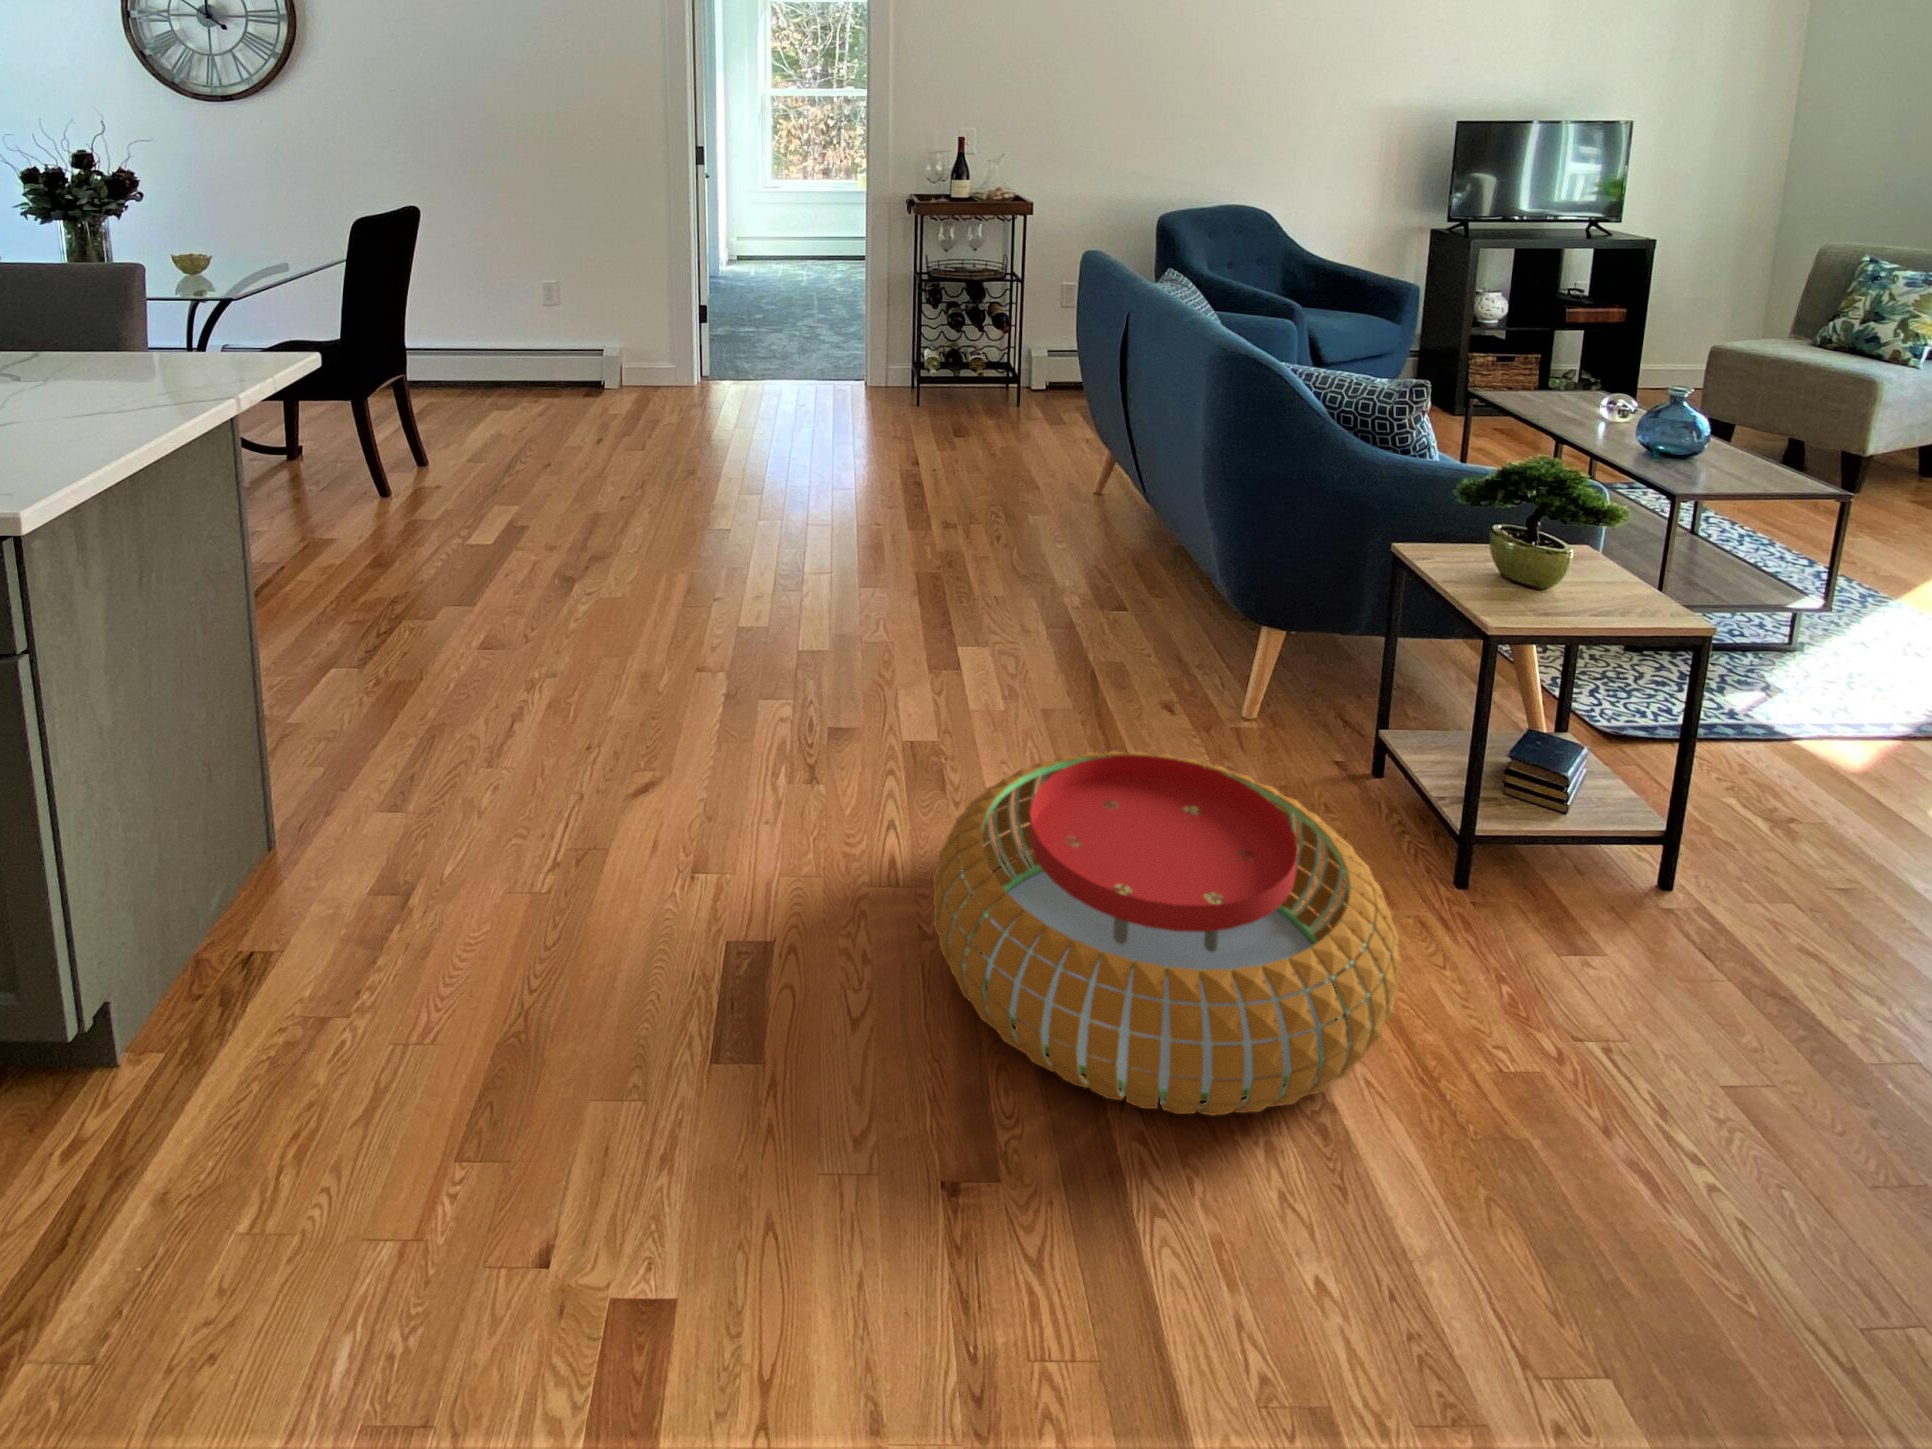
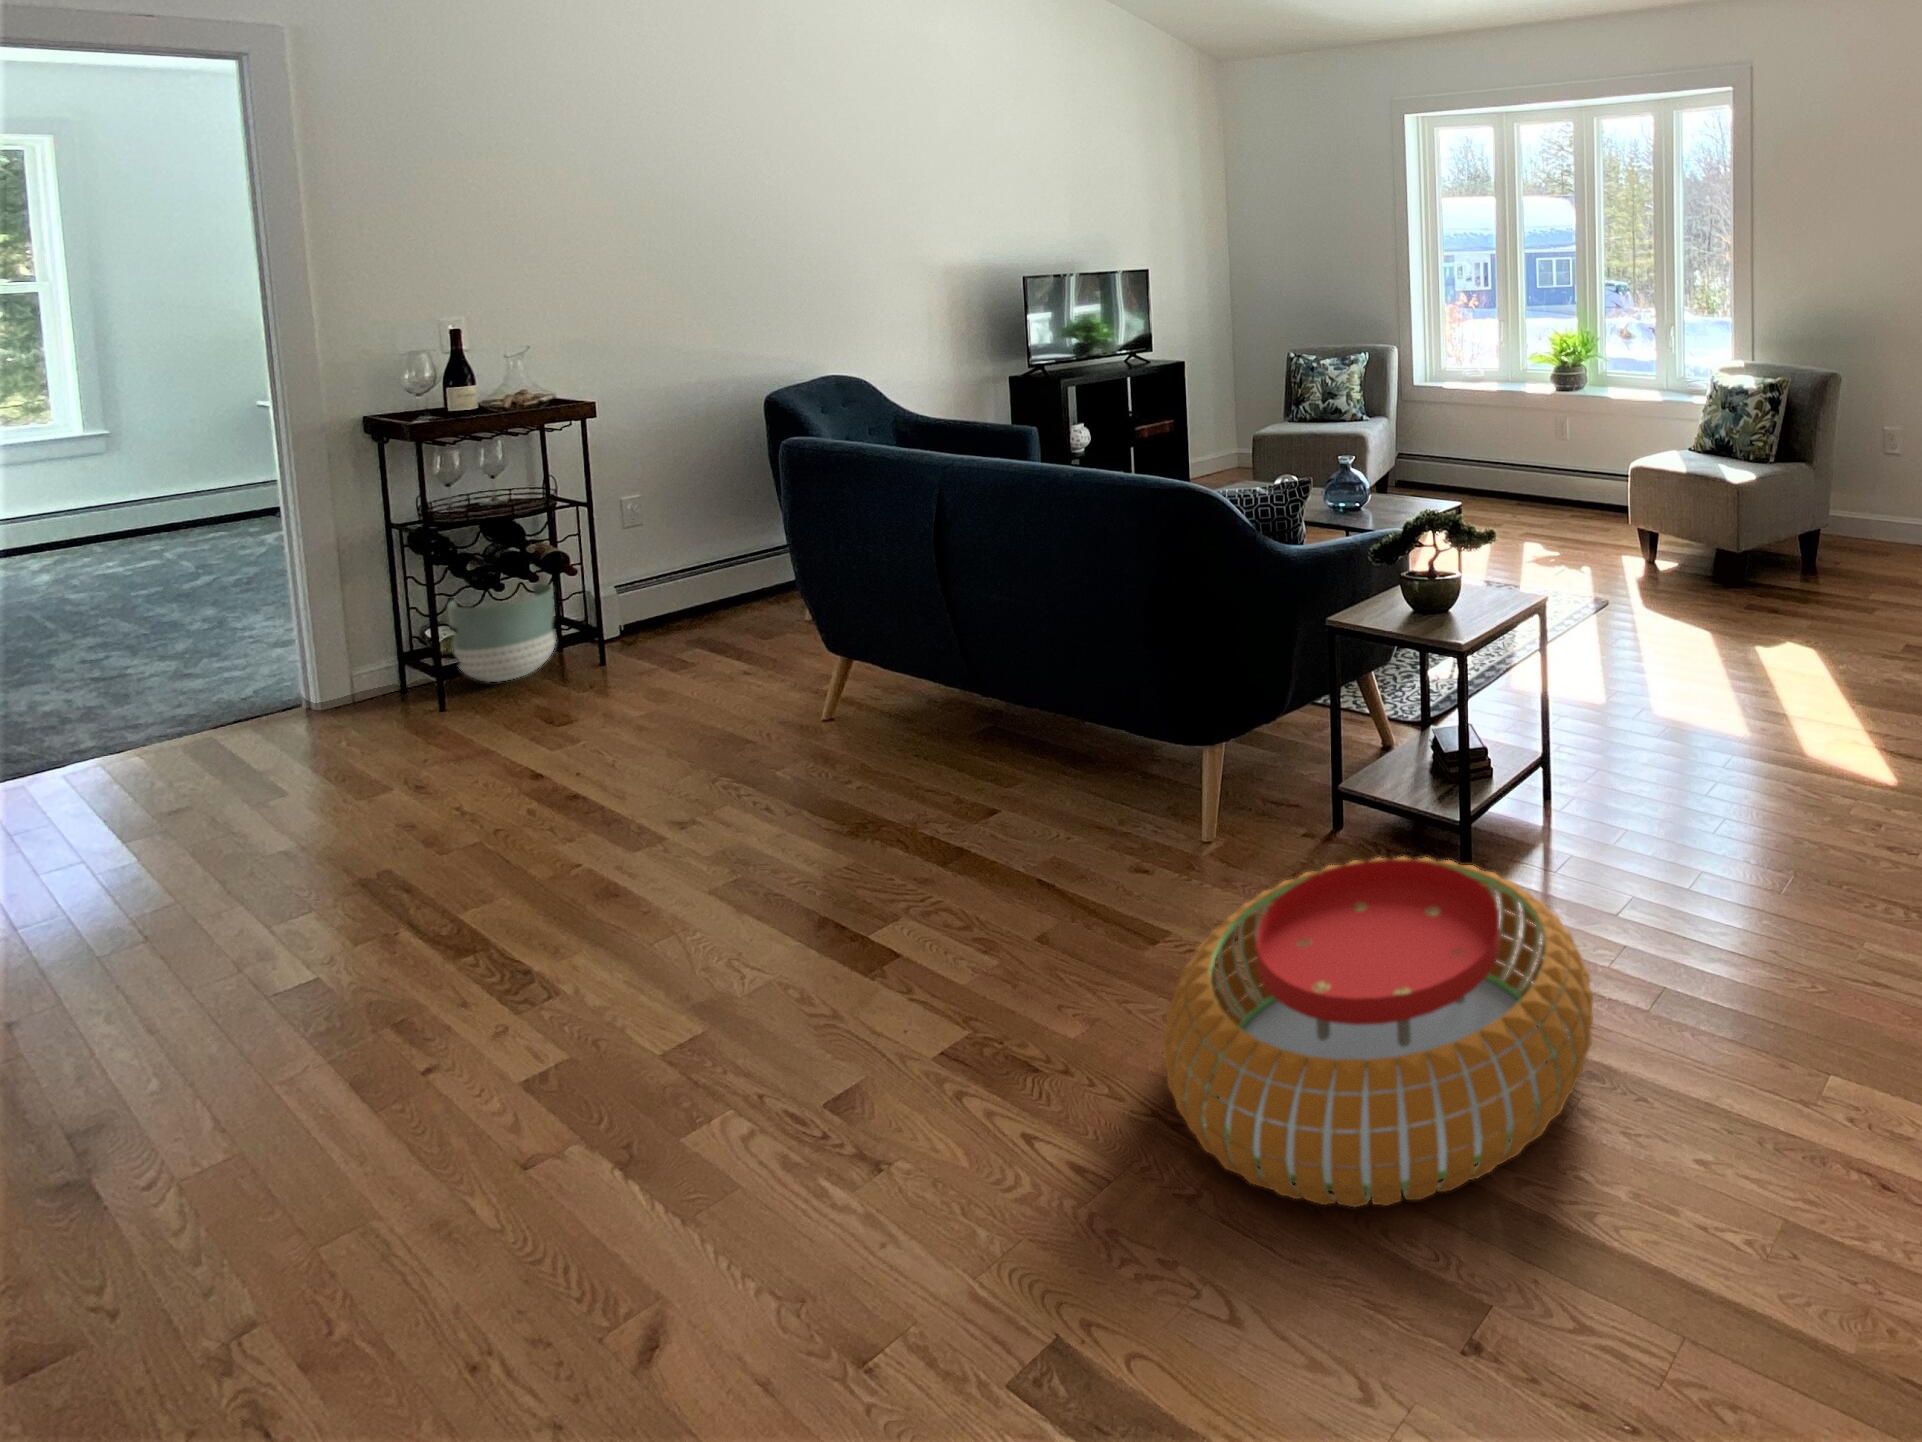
planter: none [943,332,1005,400] -> present [448,584,556,682]

